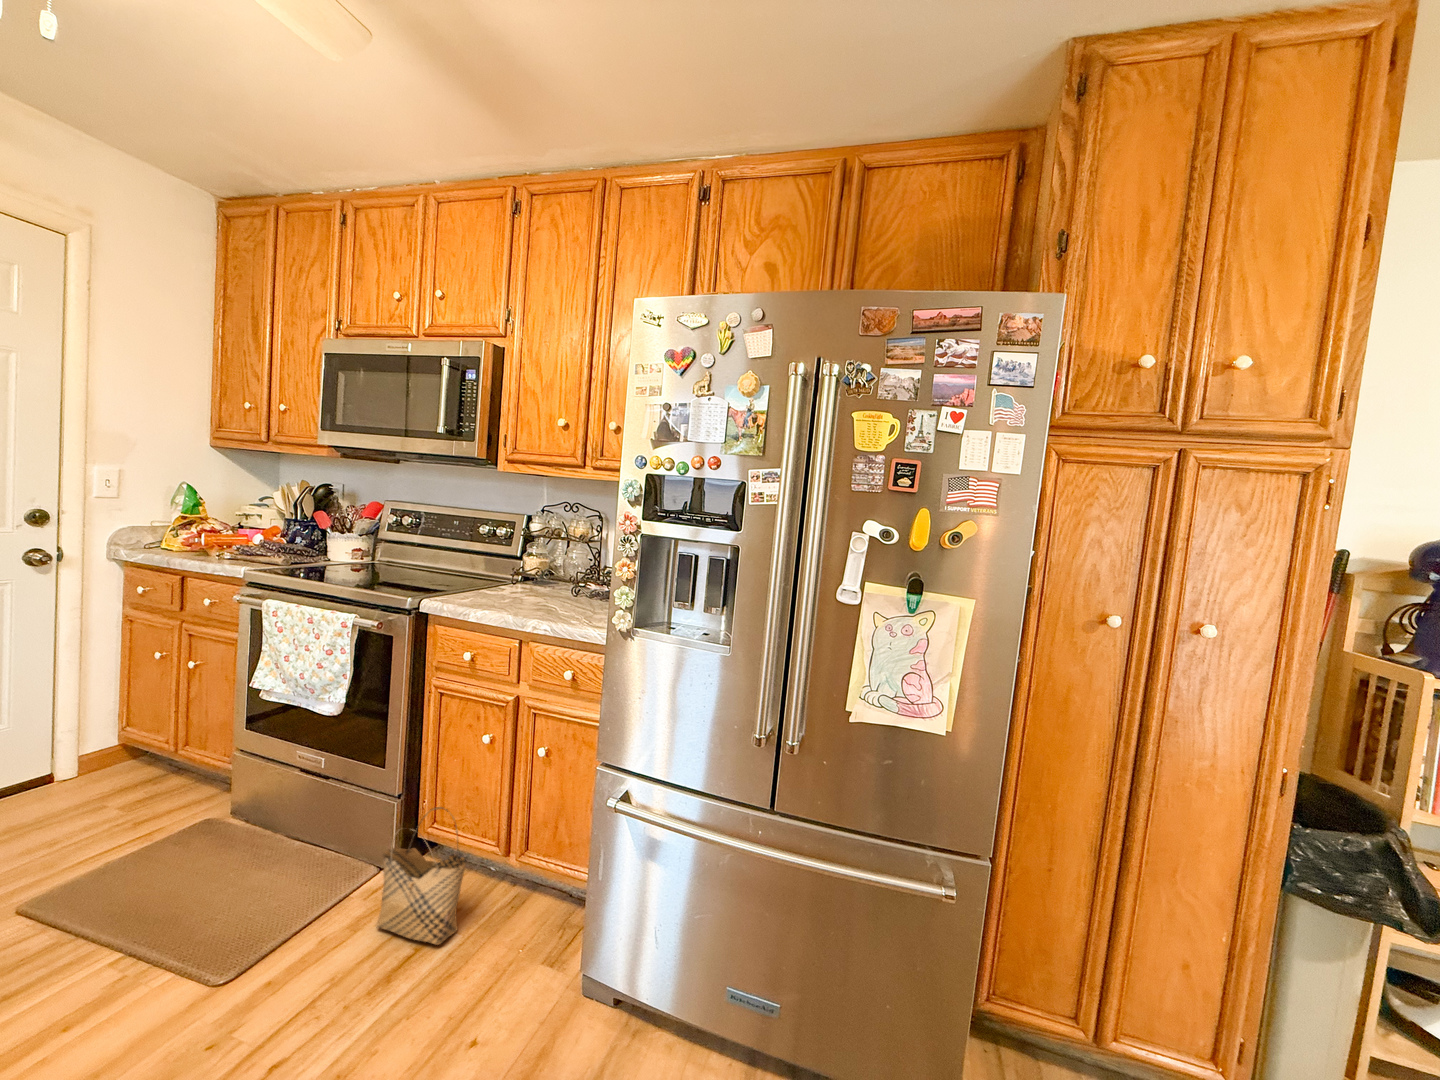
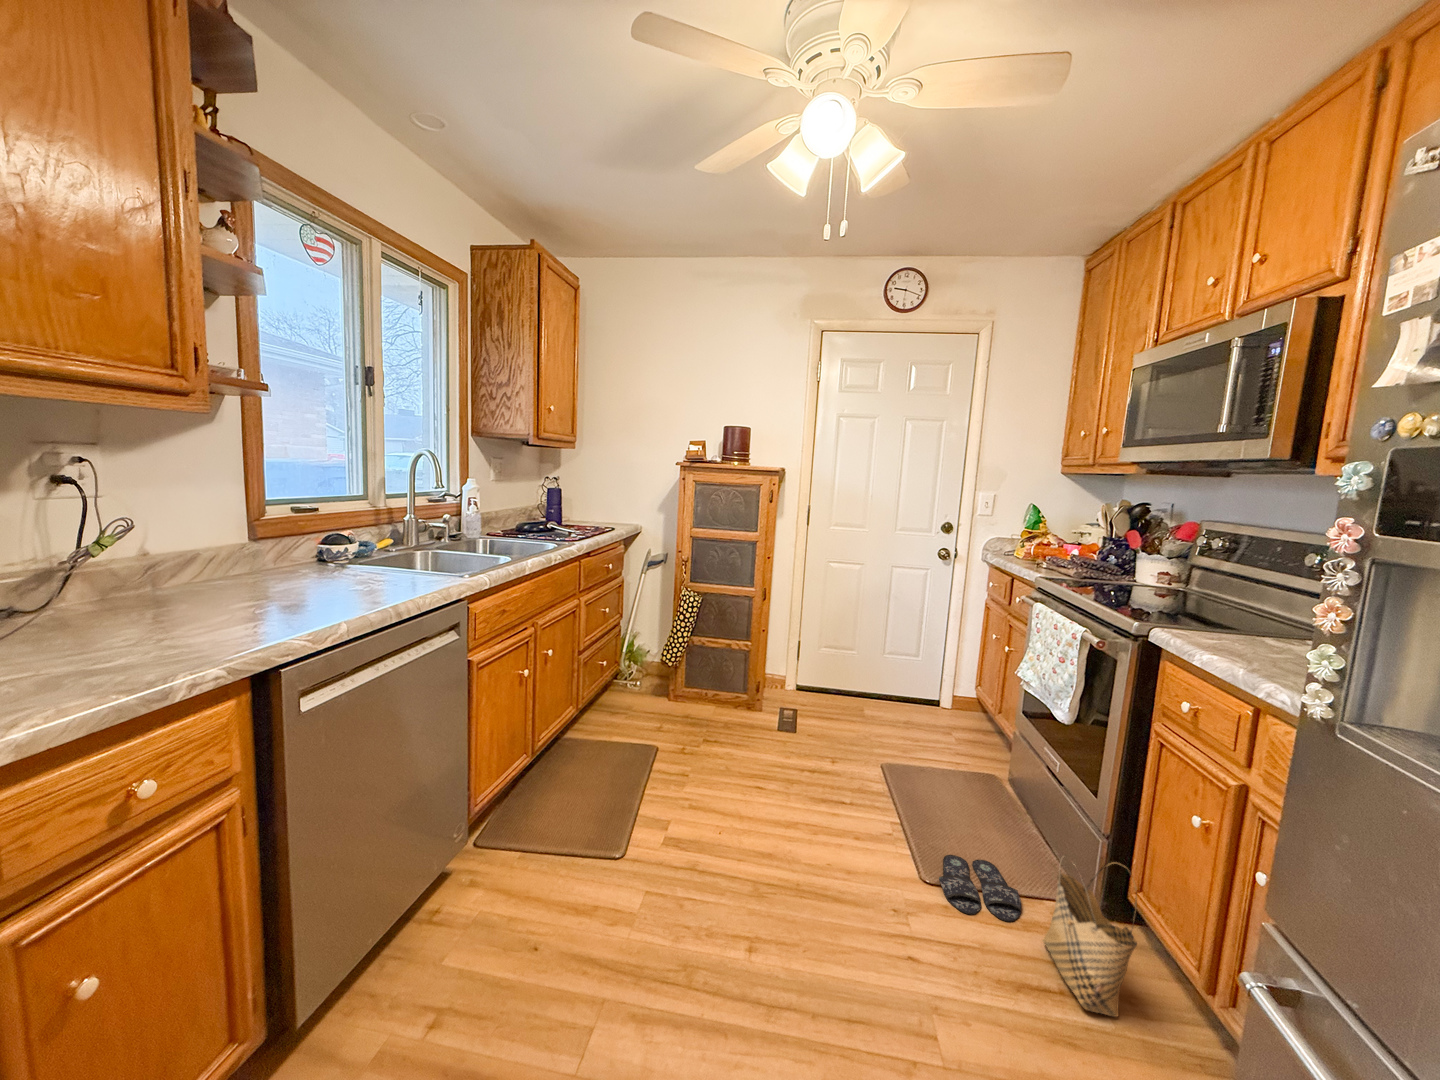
slippers: none [223,904,341,973] -> present [939,855,1021,922]

